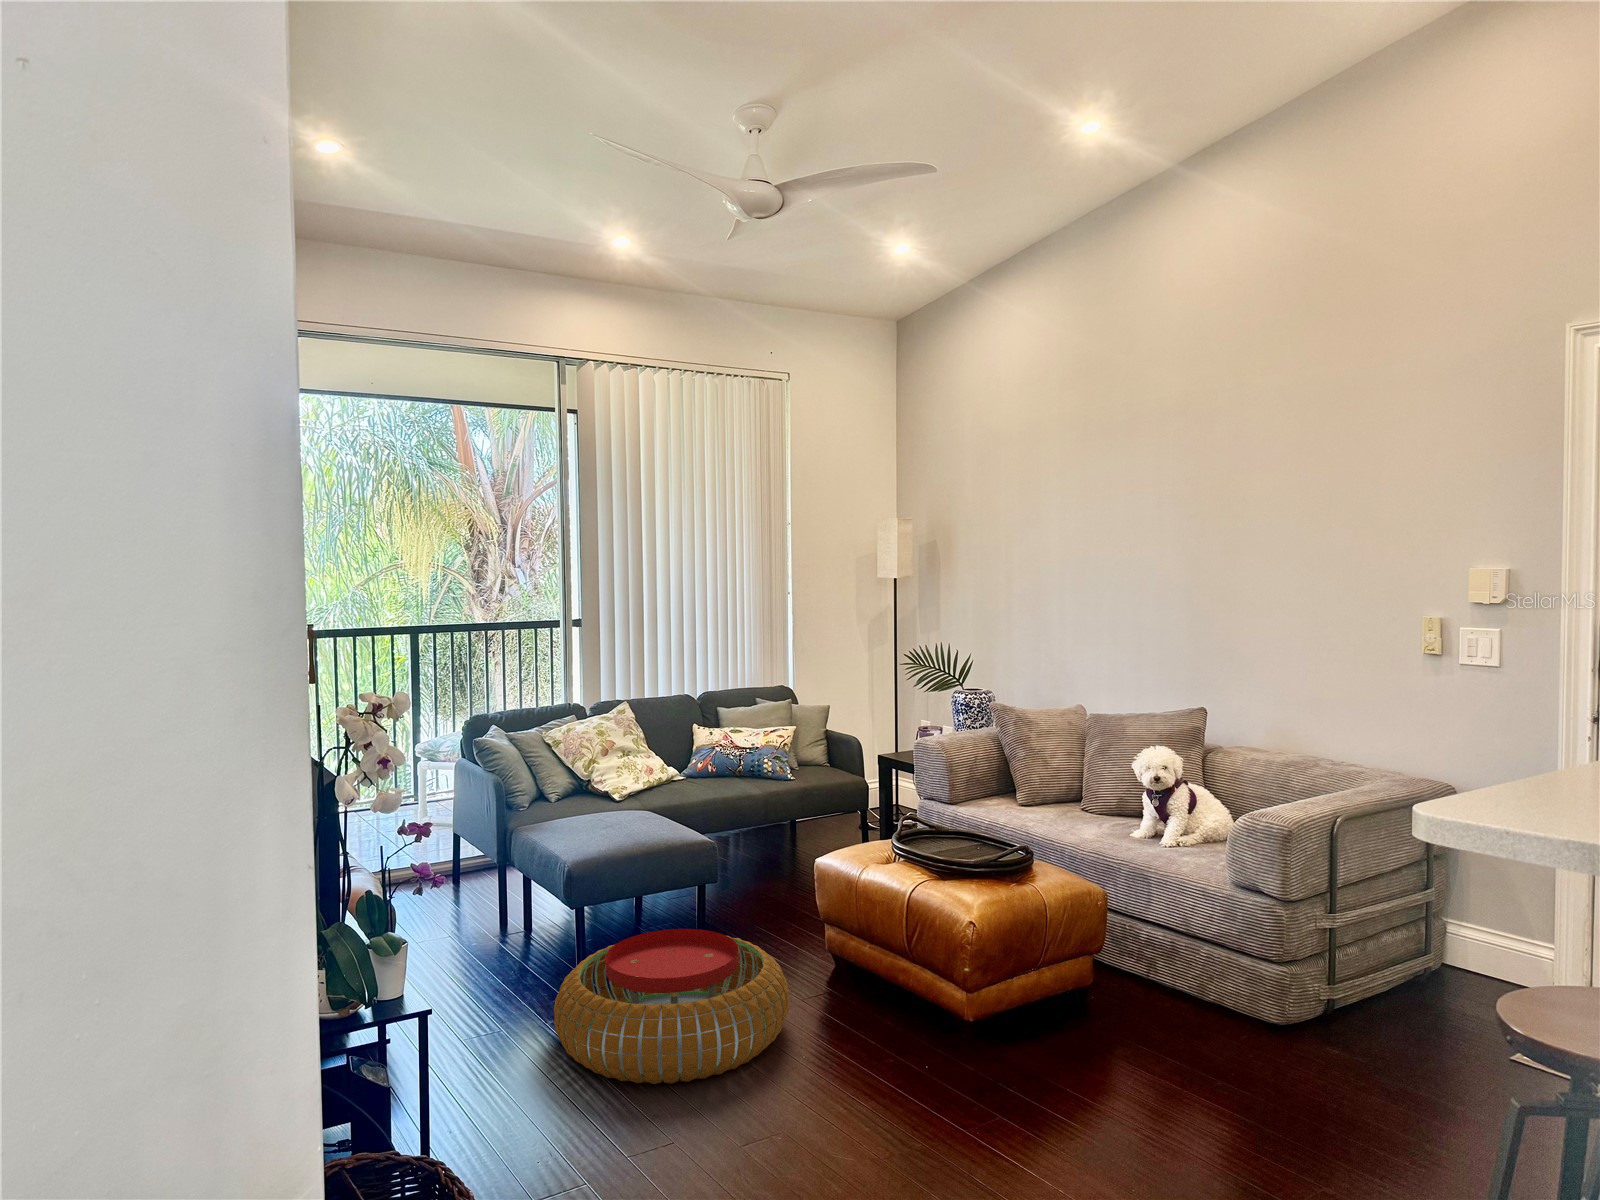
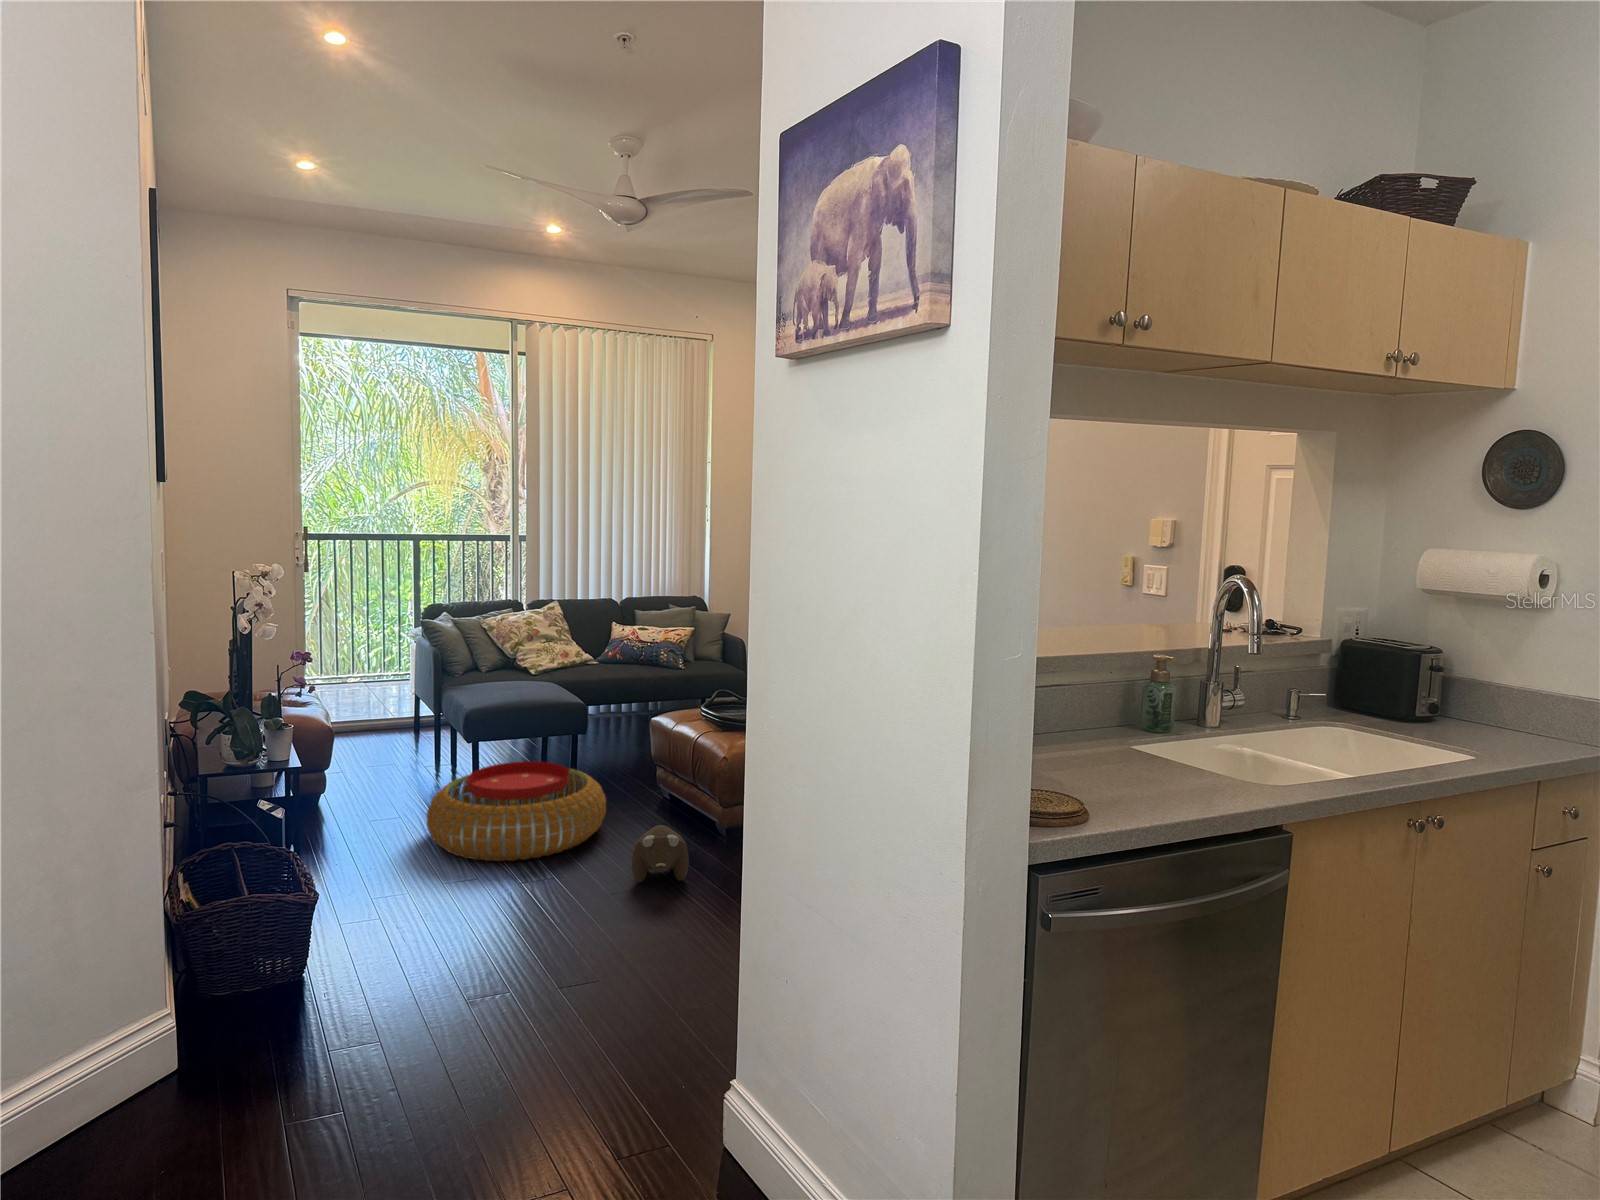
plush toy: none [871,1021,951,1108] -> present [632,825,689,883]

